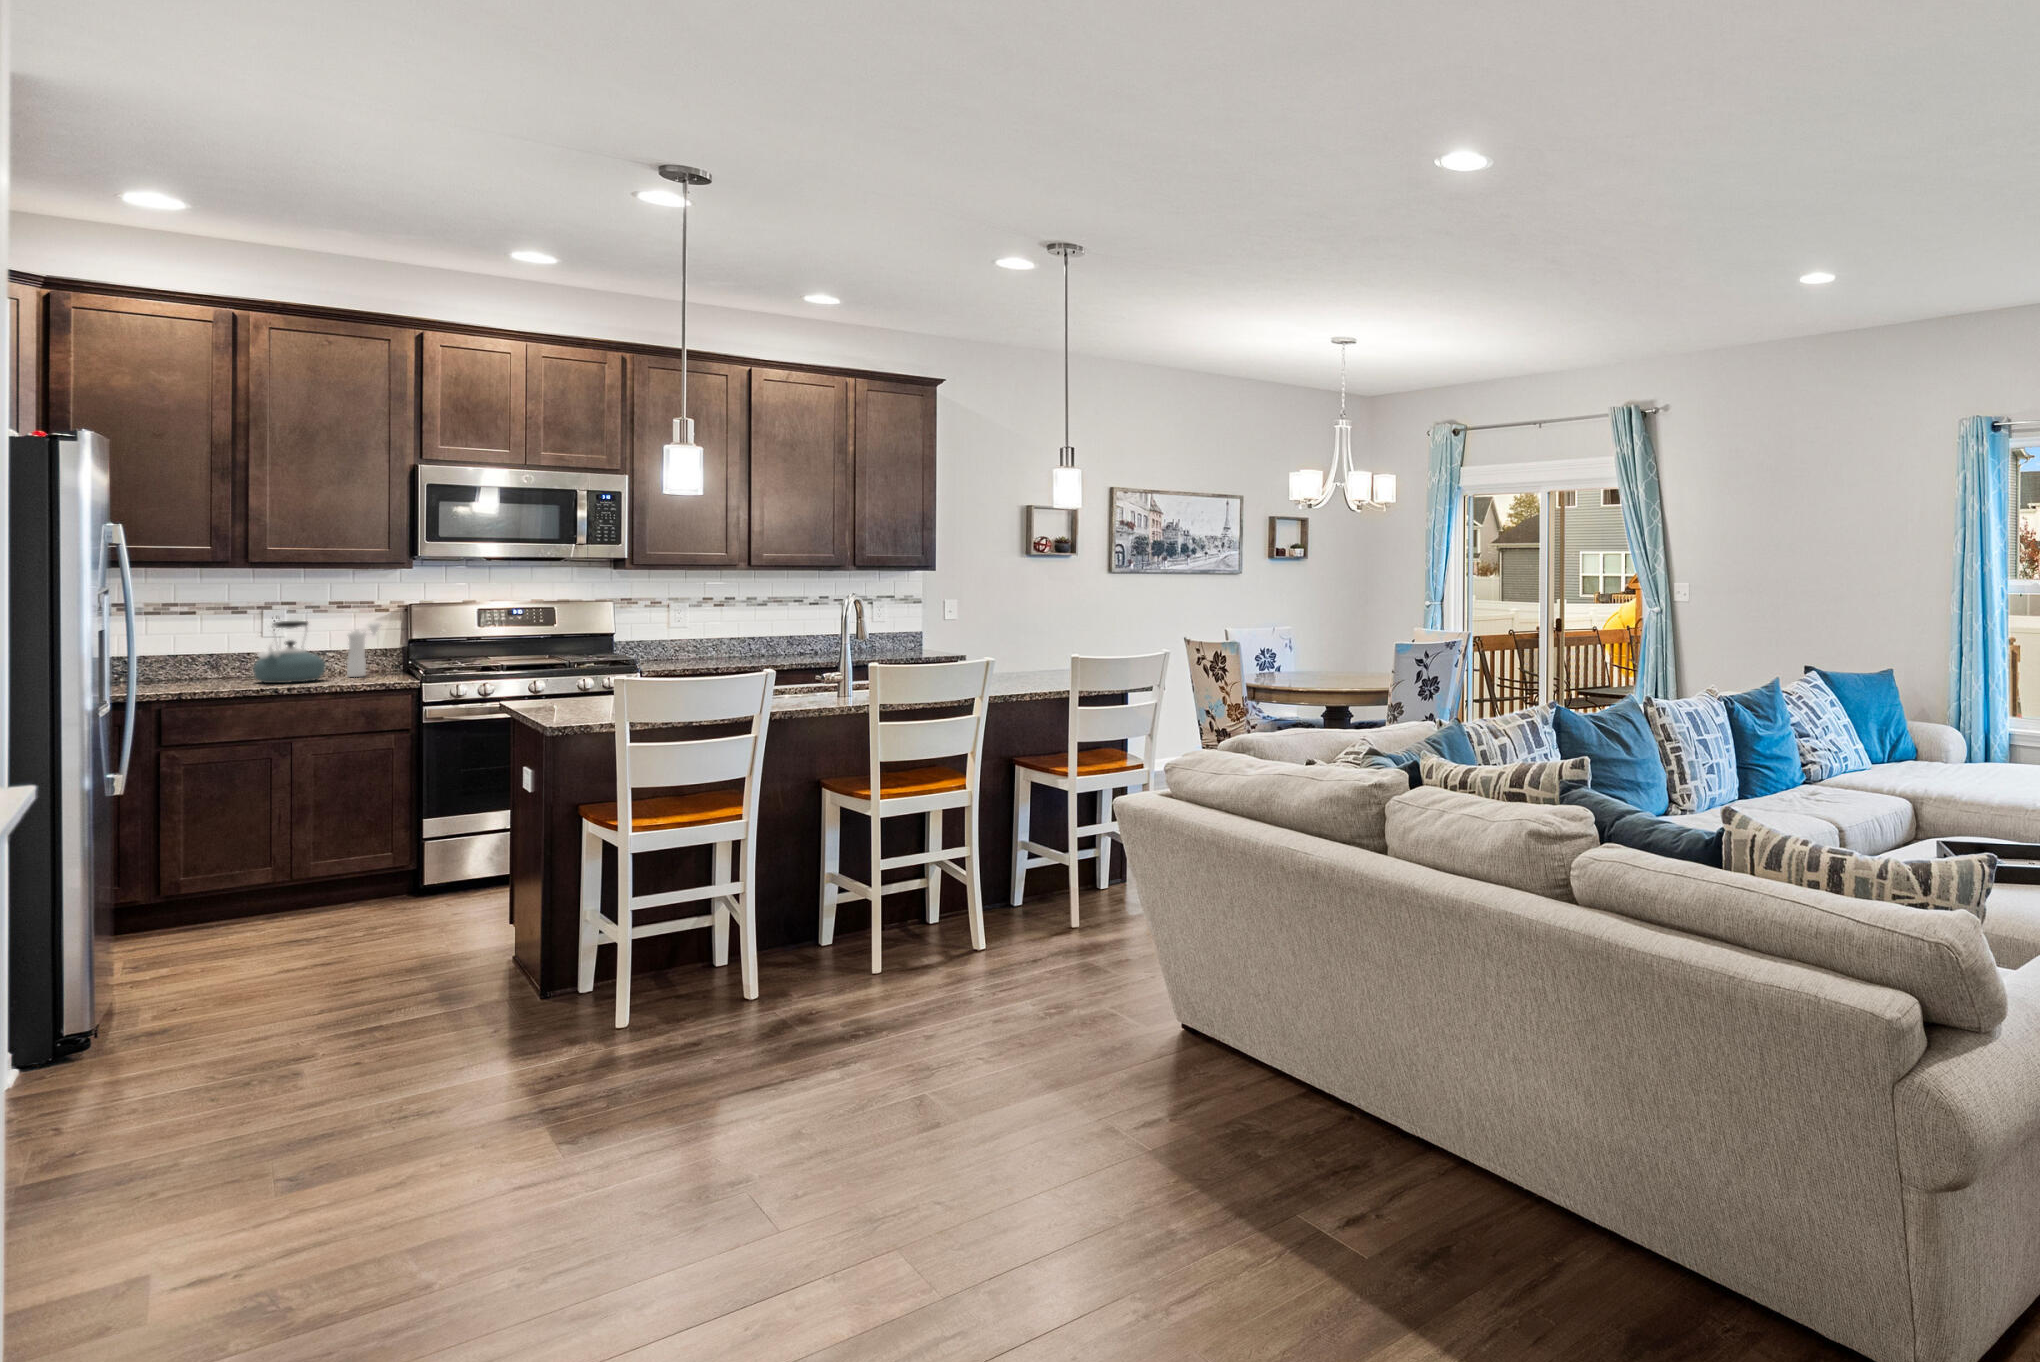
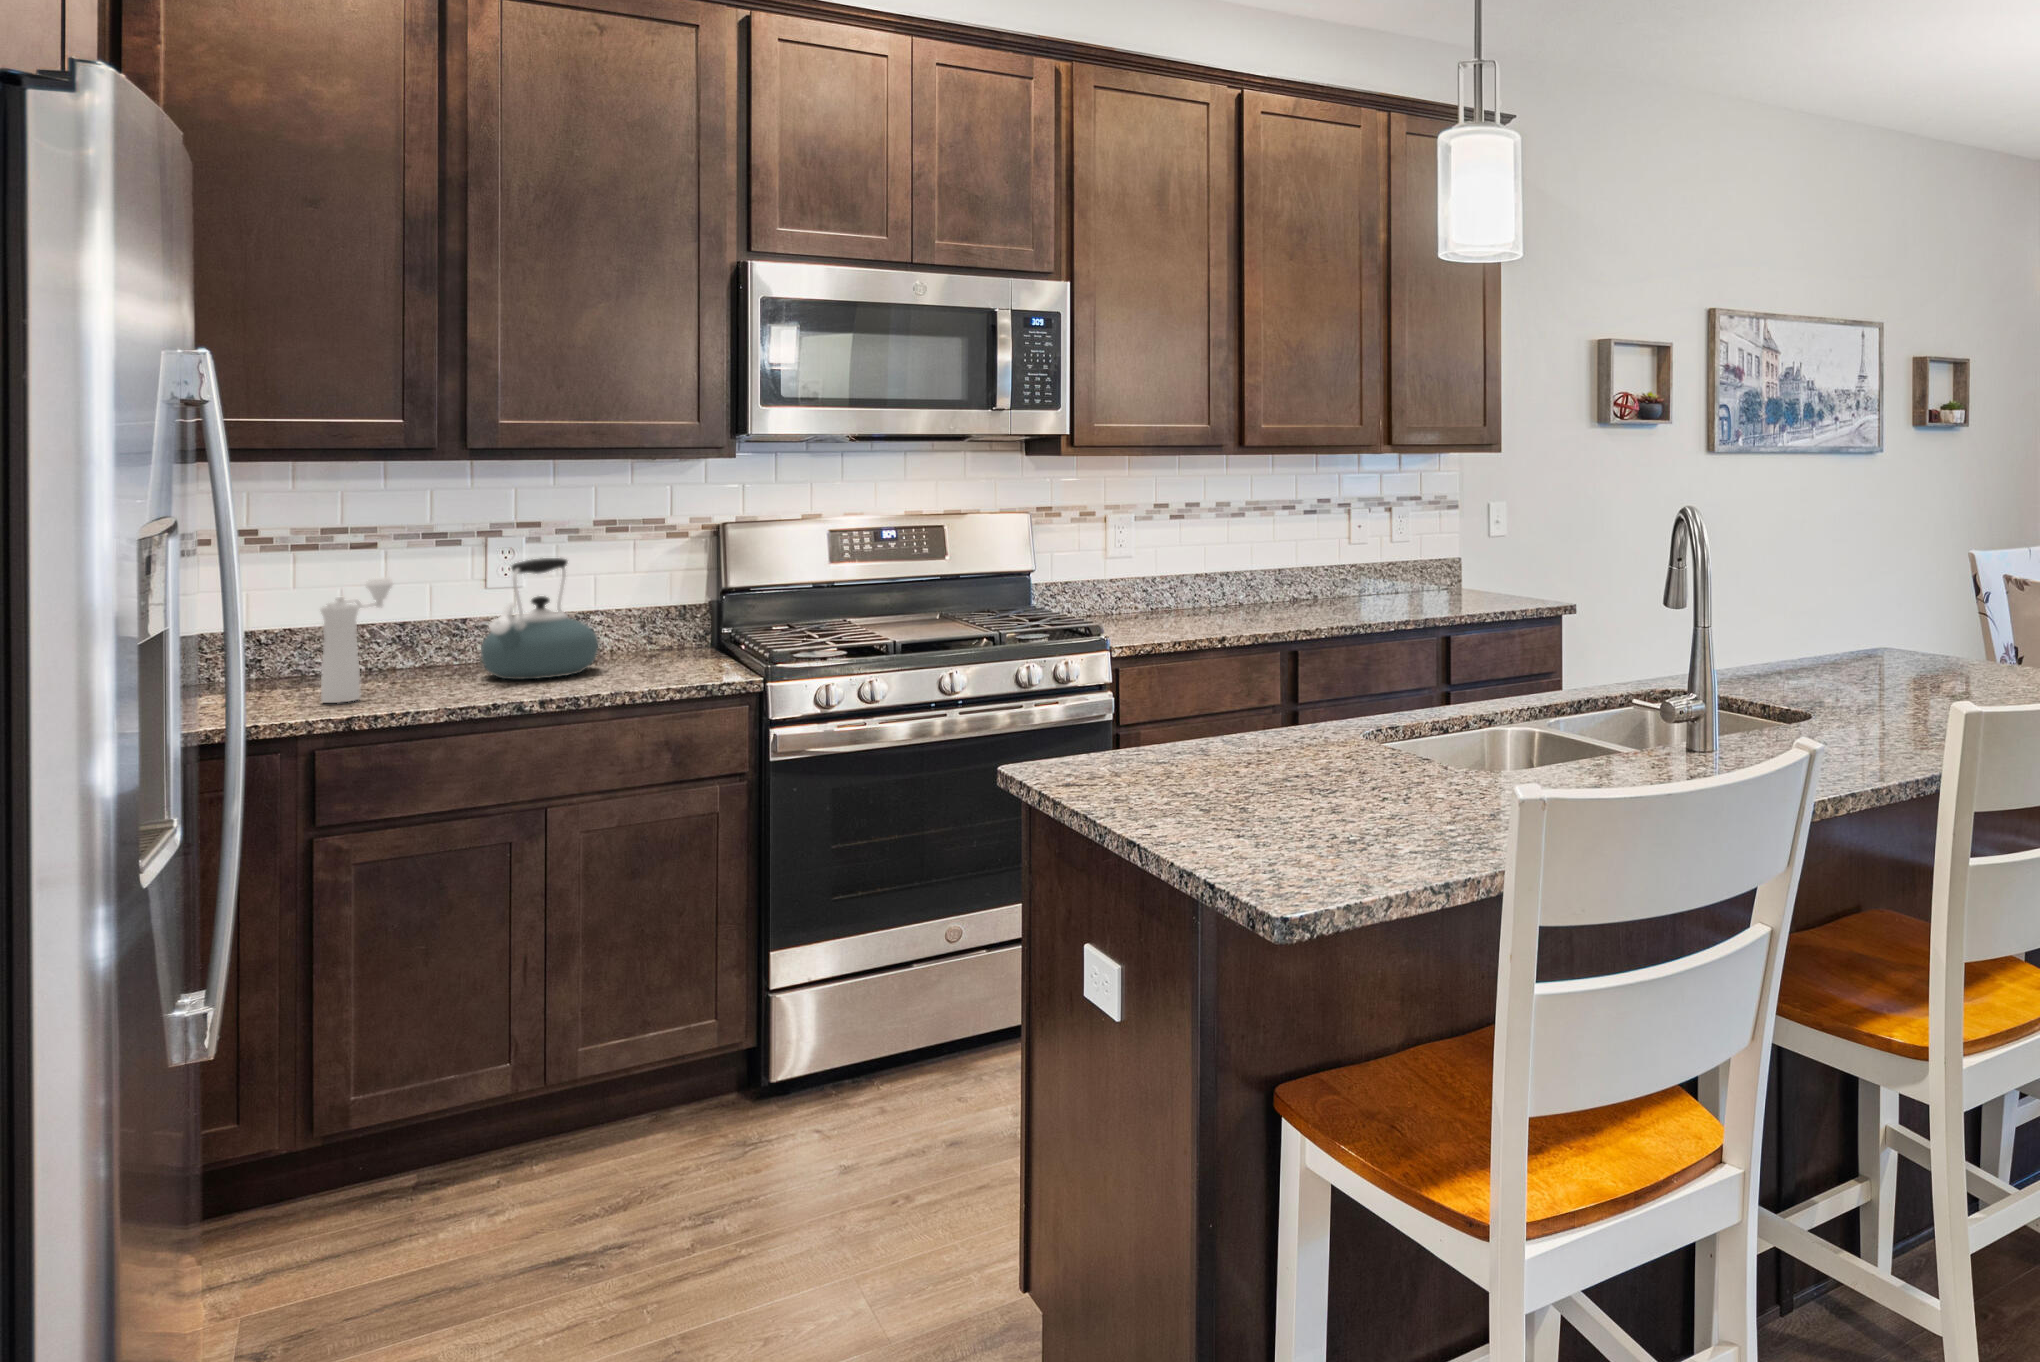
pepper mill: present [347,622,381,677] -> present [321,577,393,703]

